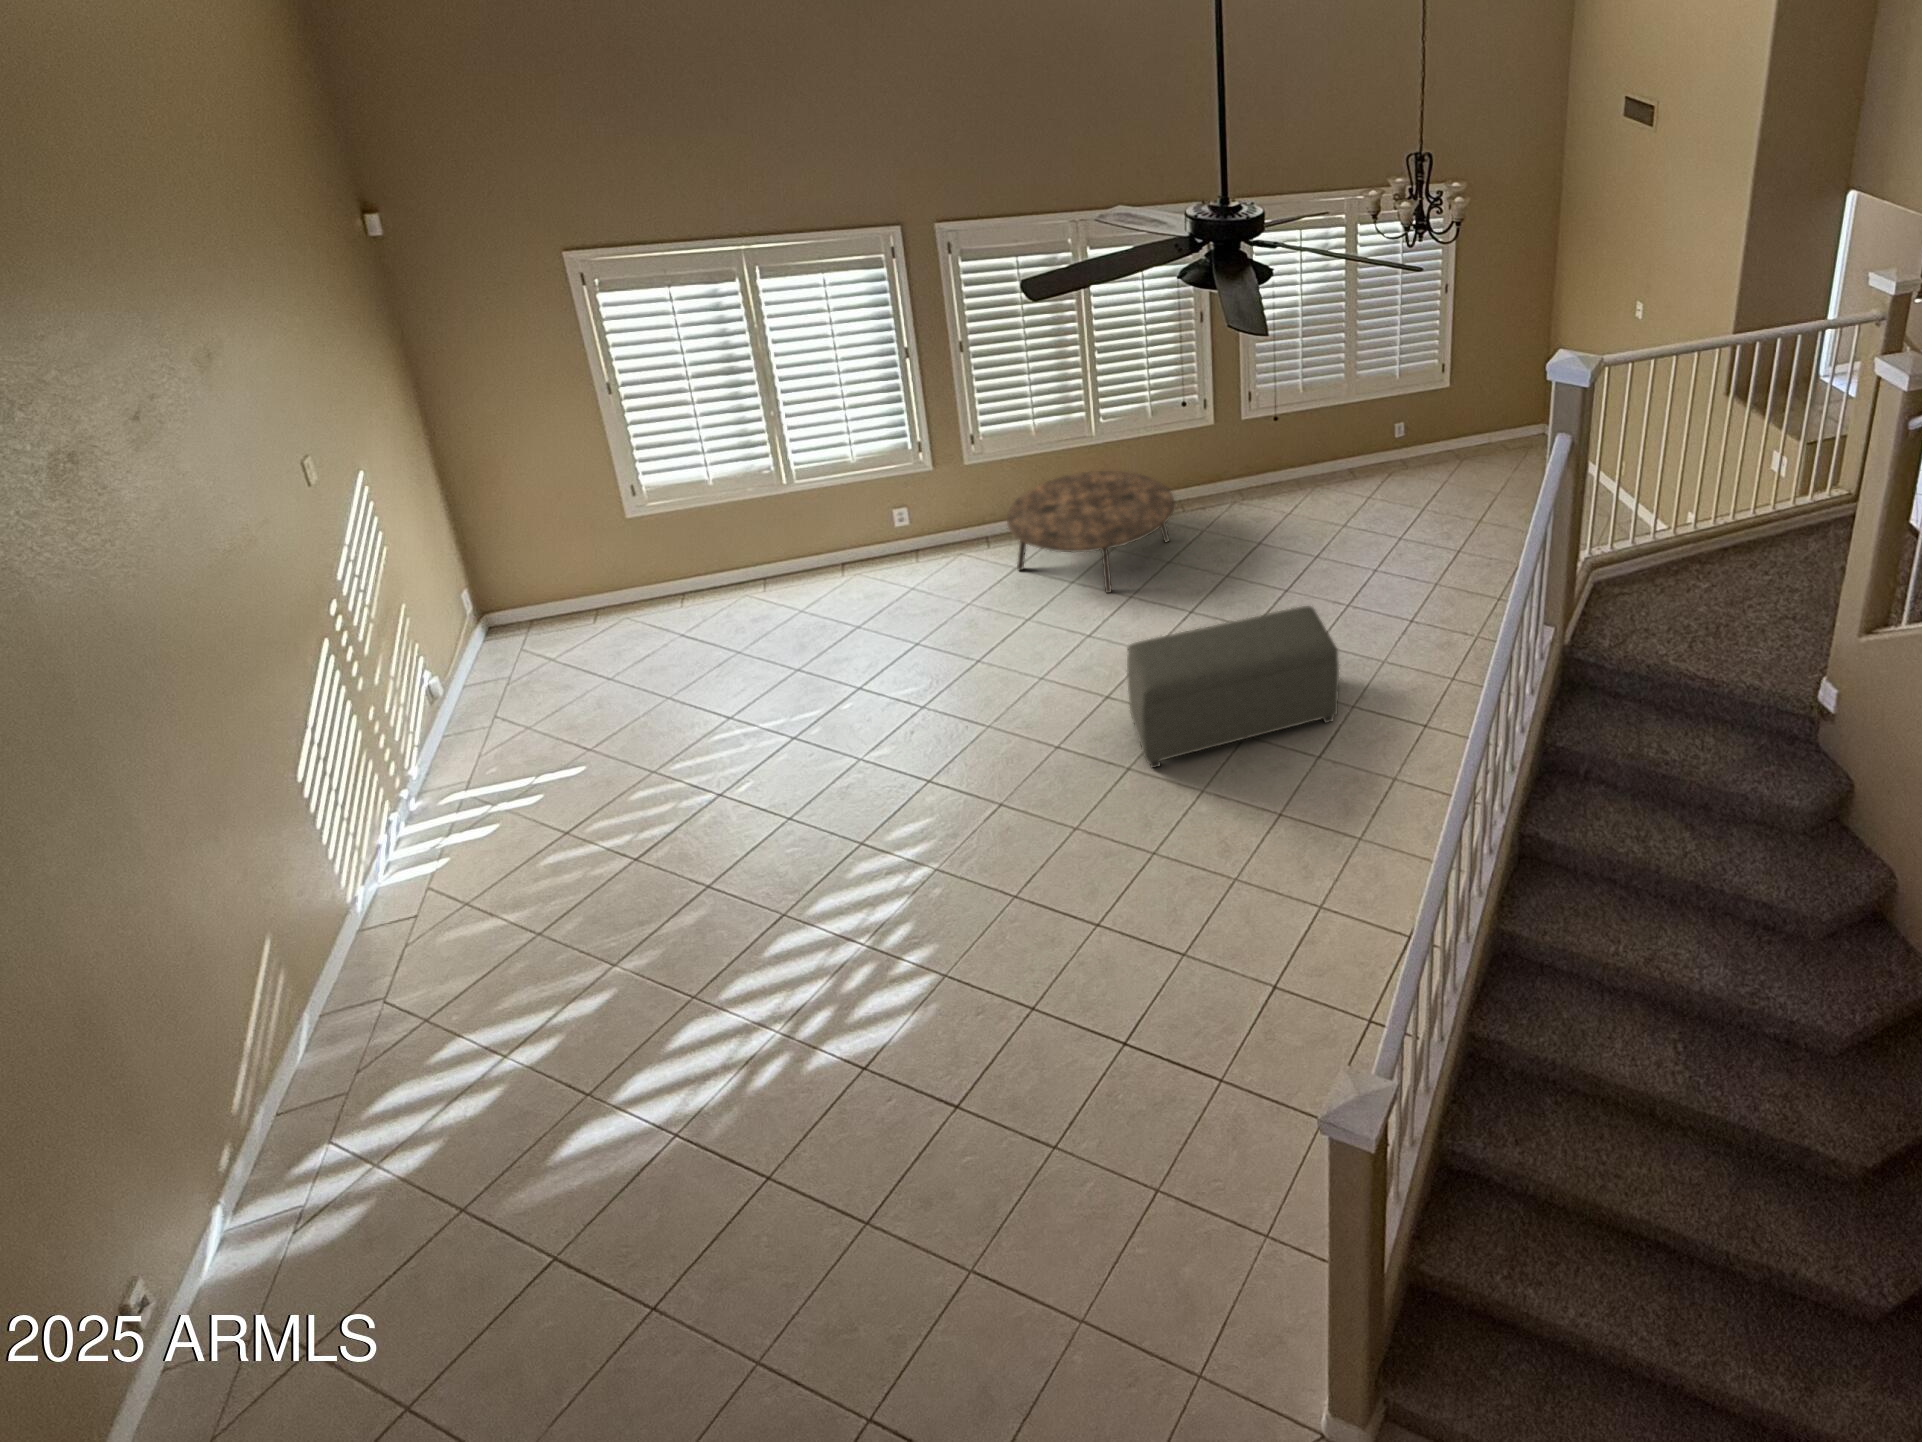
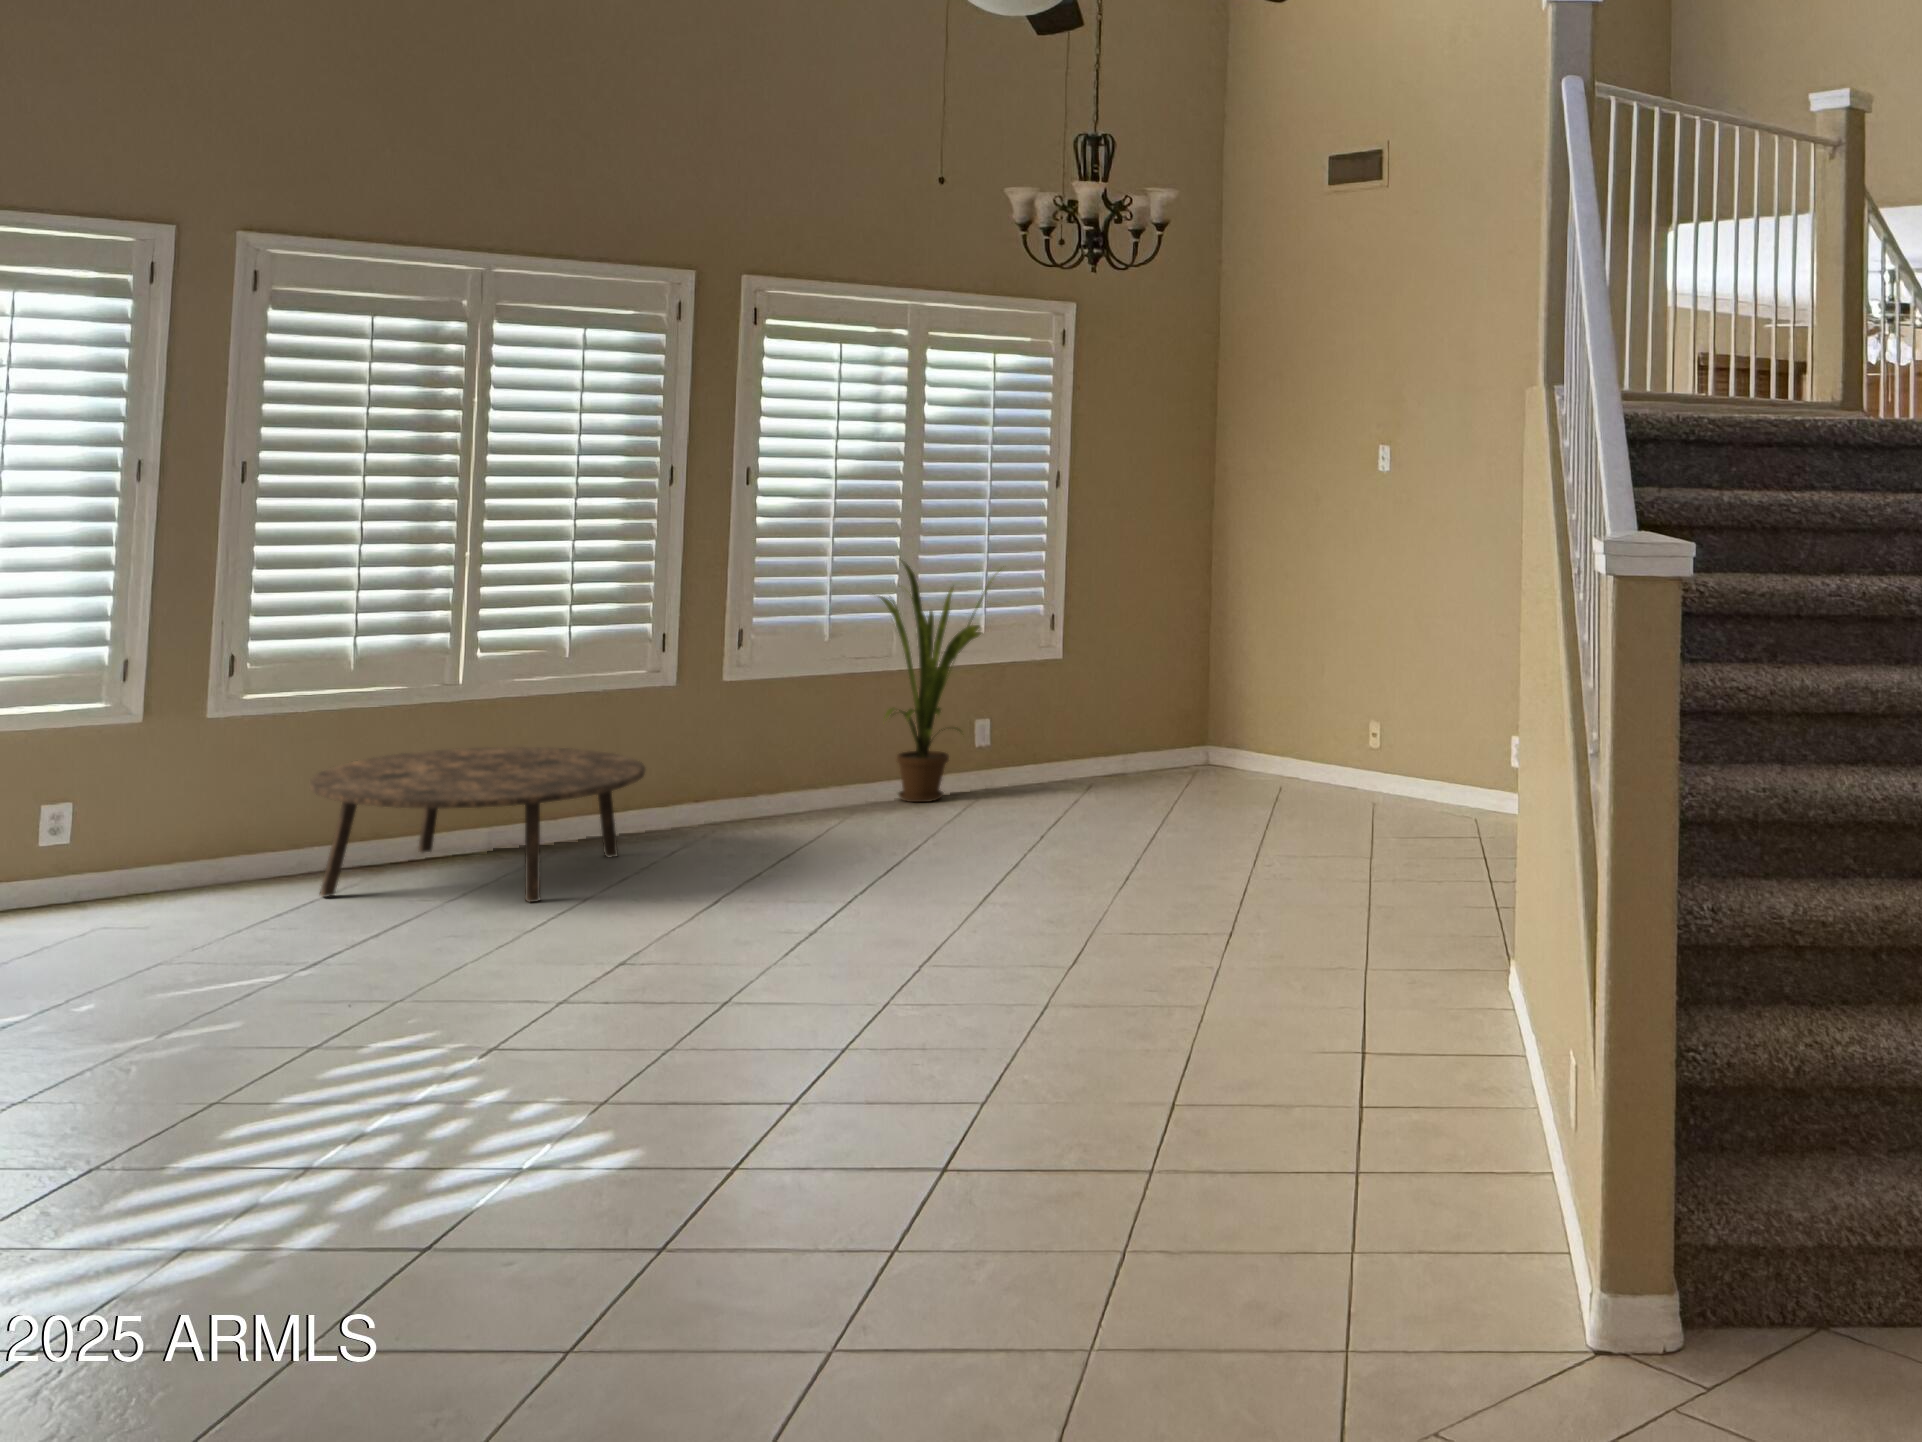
house plant: none [1312,347,1393,495] -> present [878,561,992,802]
ottoman: present [1127,606,1339,768] -> none [683,785,1080,1027]

